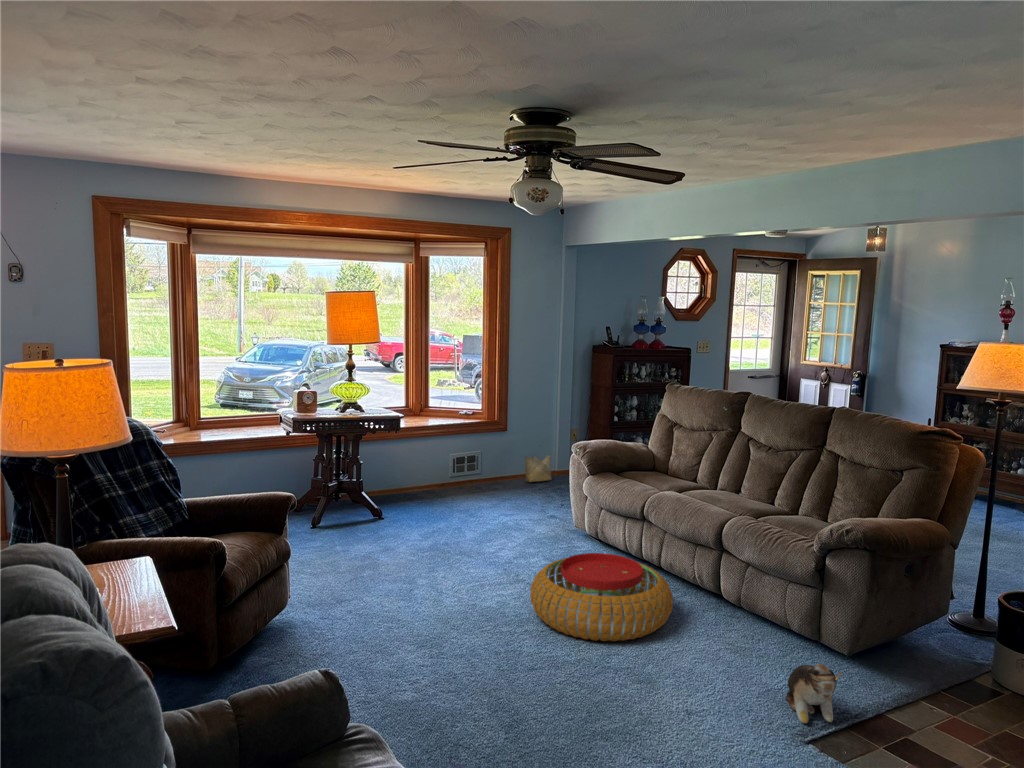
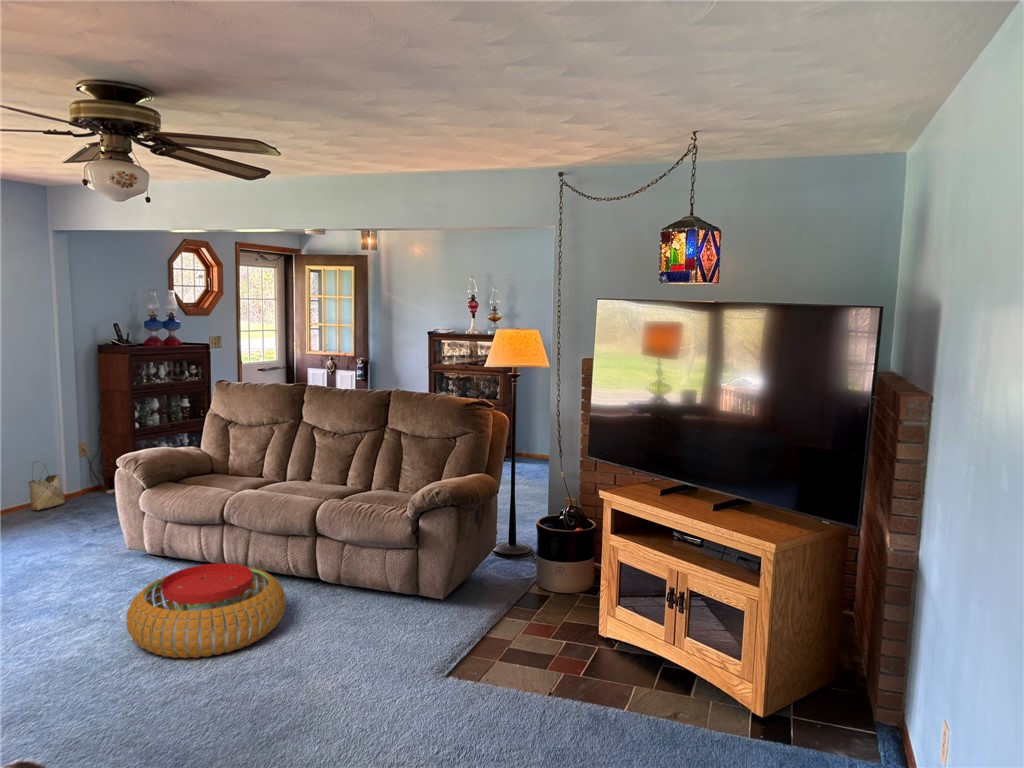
plush toy: present [786,663,842,723] -> none [409,608,468,663]

